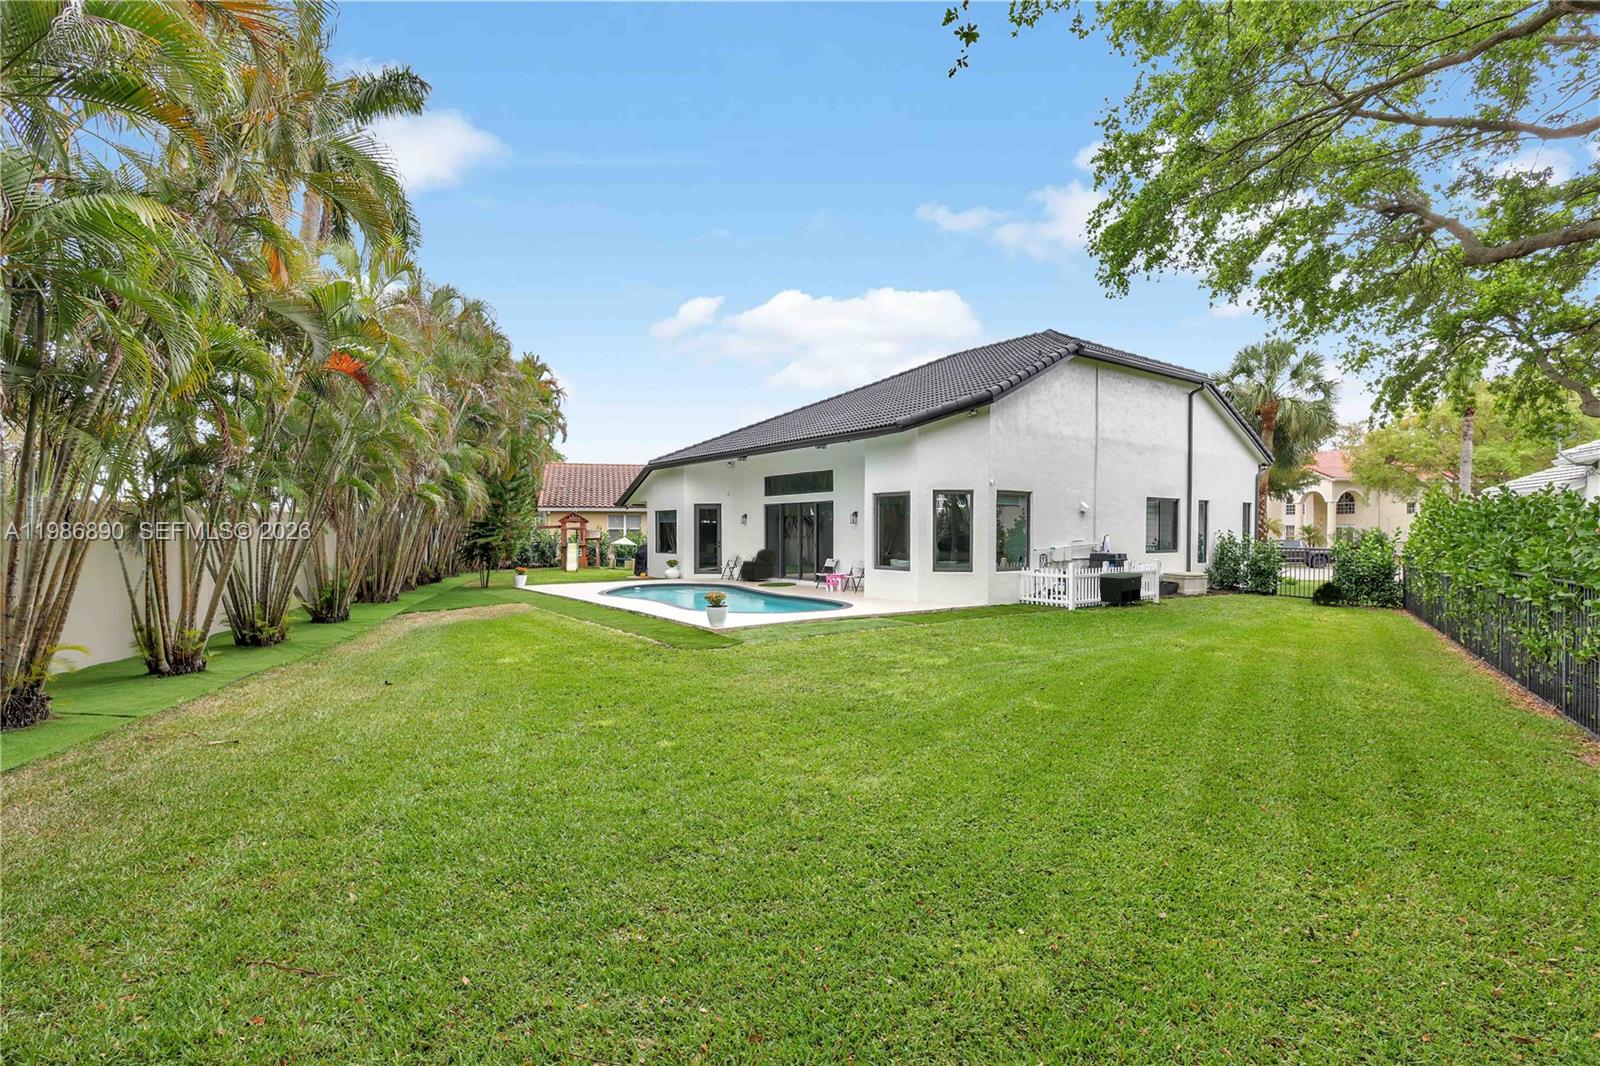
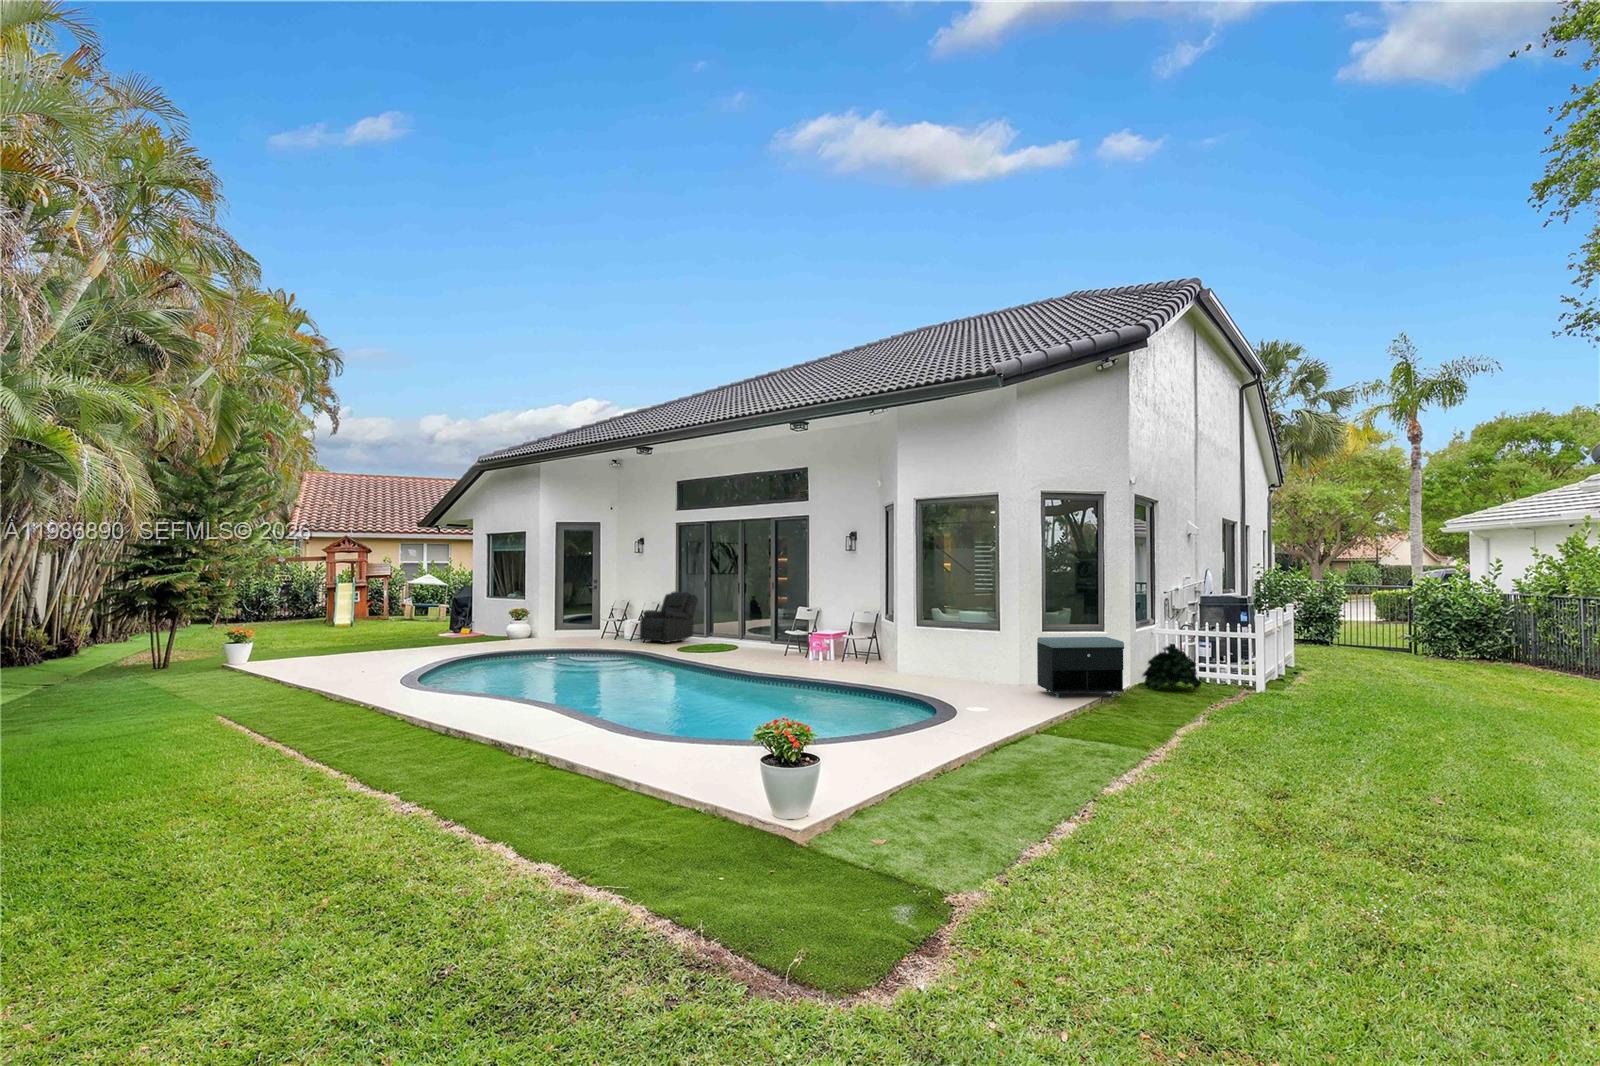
storage bench: present [1099,572,1143,606] -> present [1037,637,1124,697]
potted plant: present [1312,582,1349,604] -> present [1143,646,1201,690]

